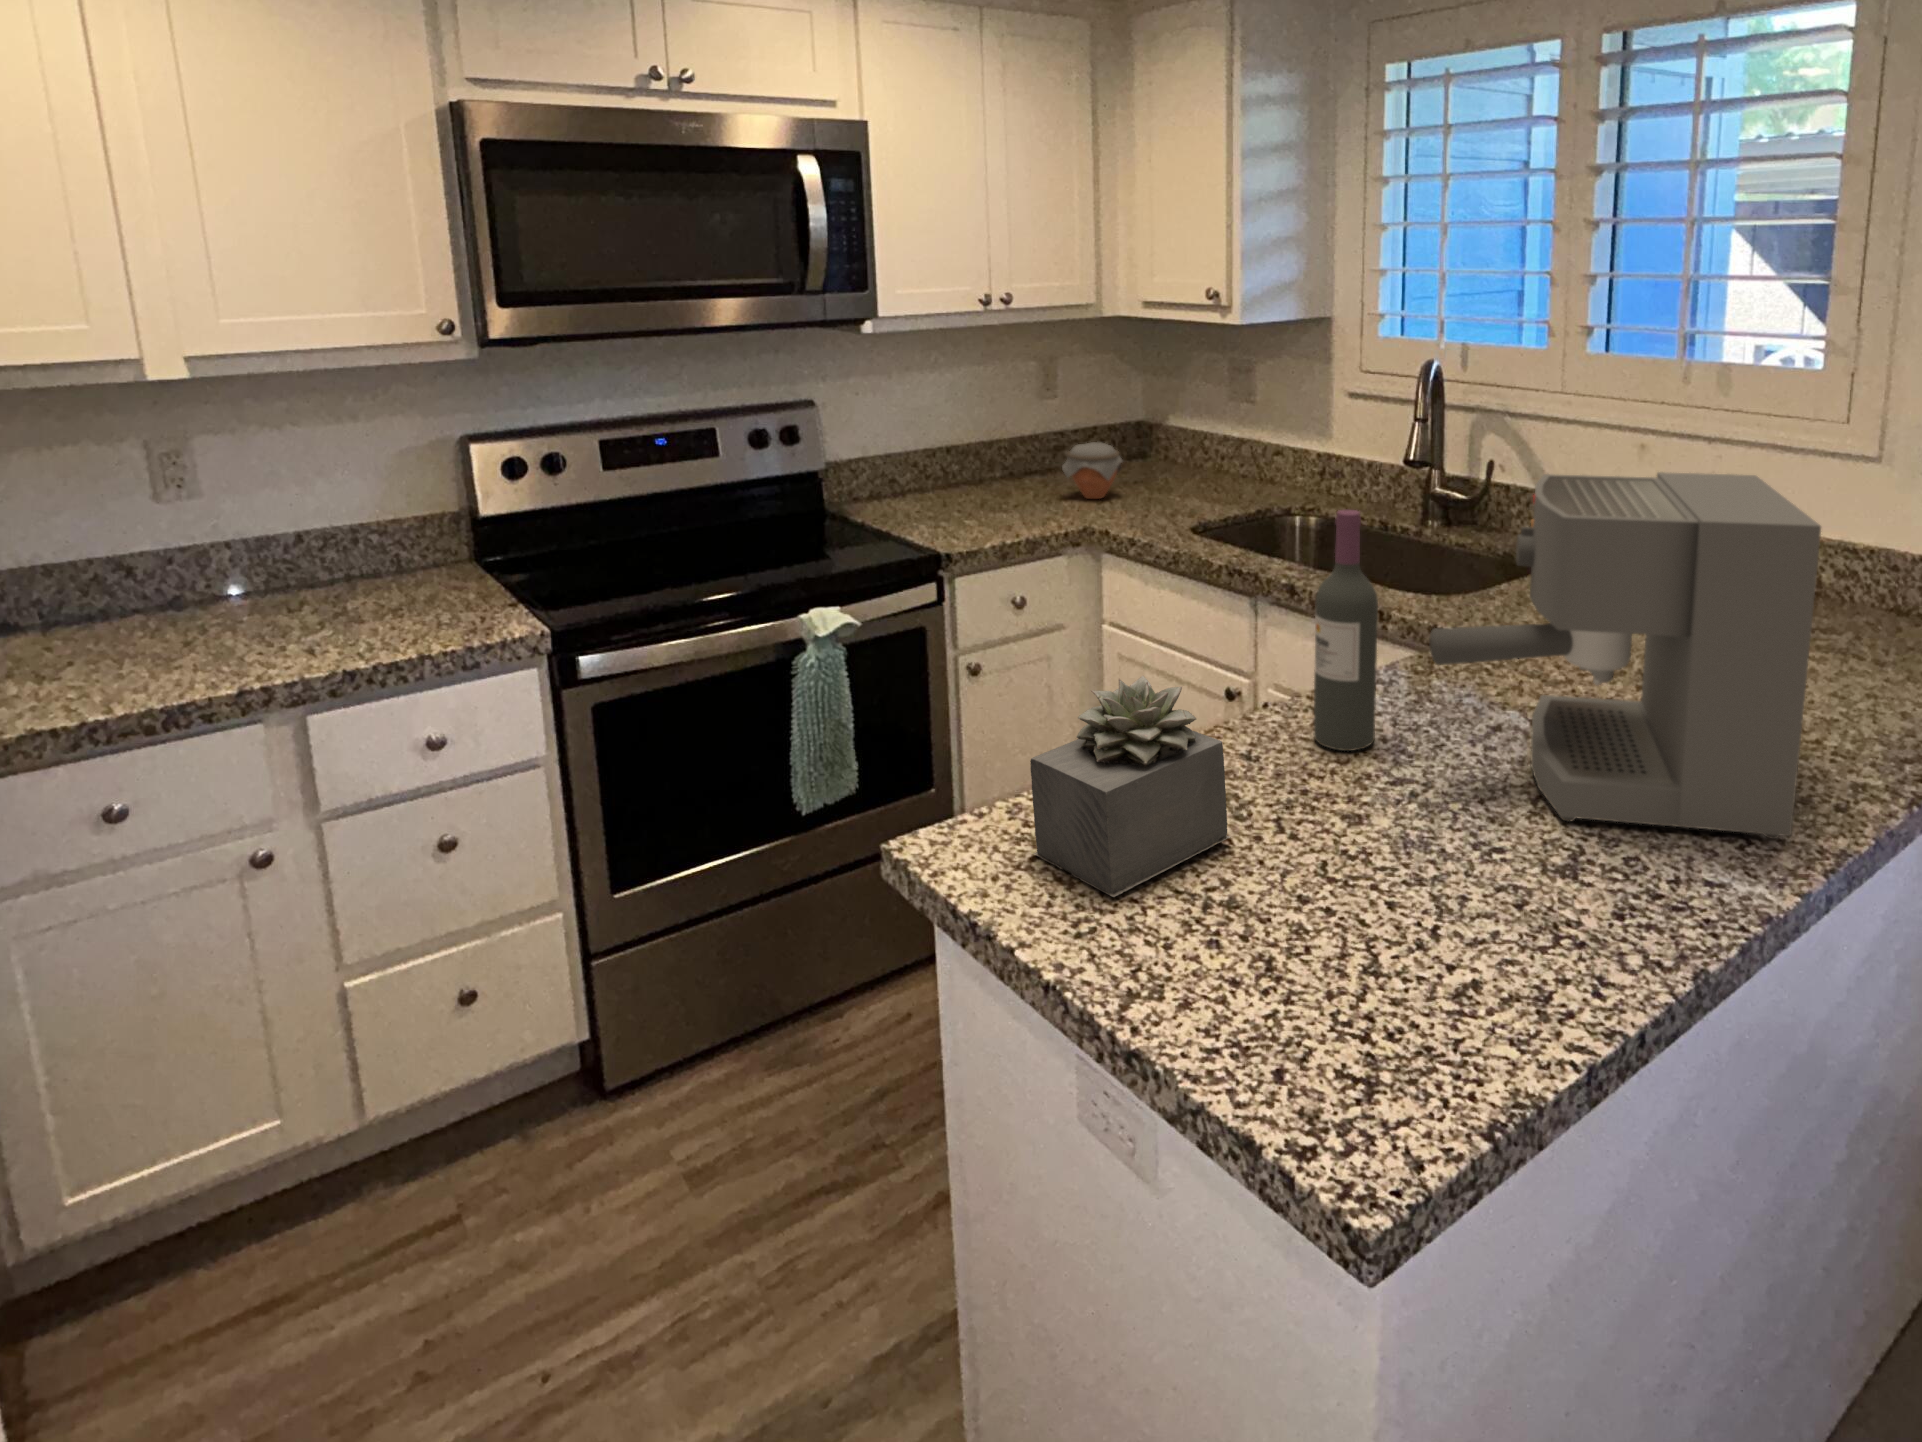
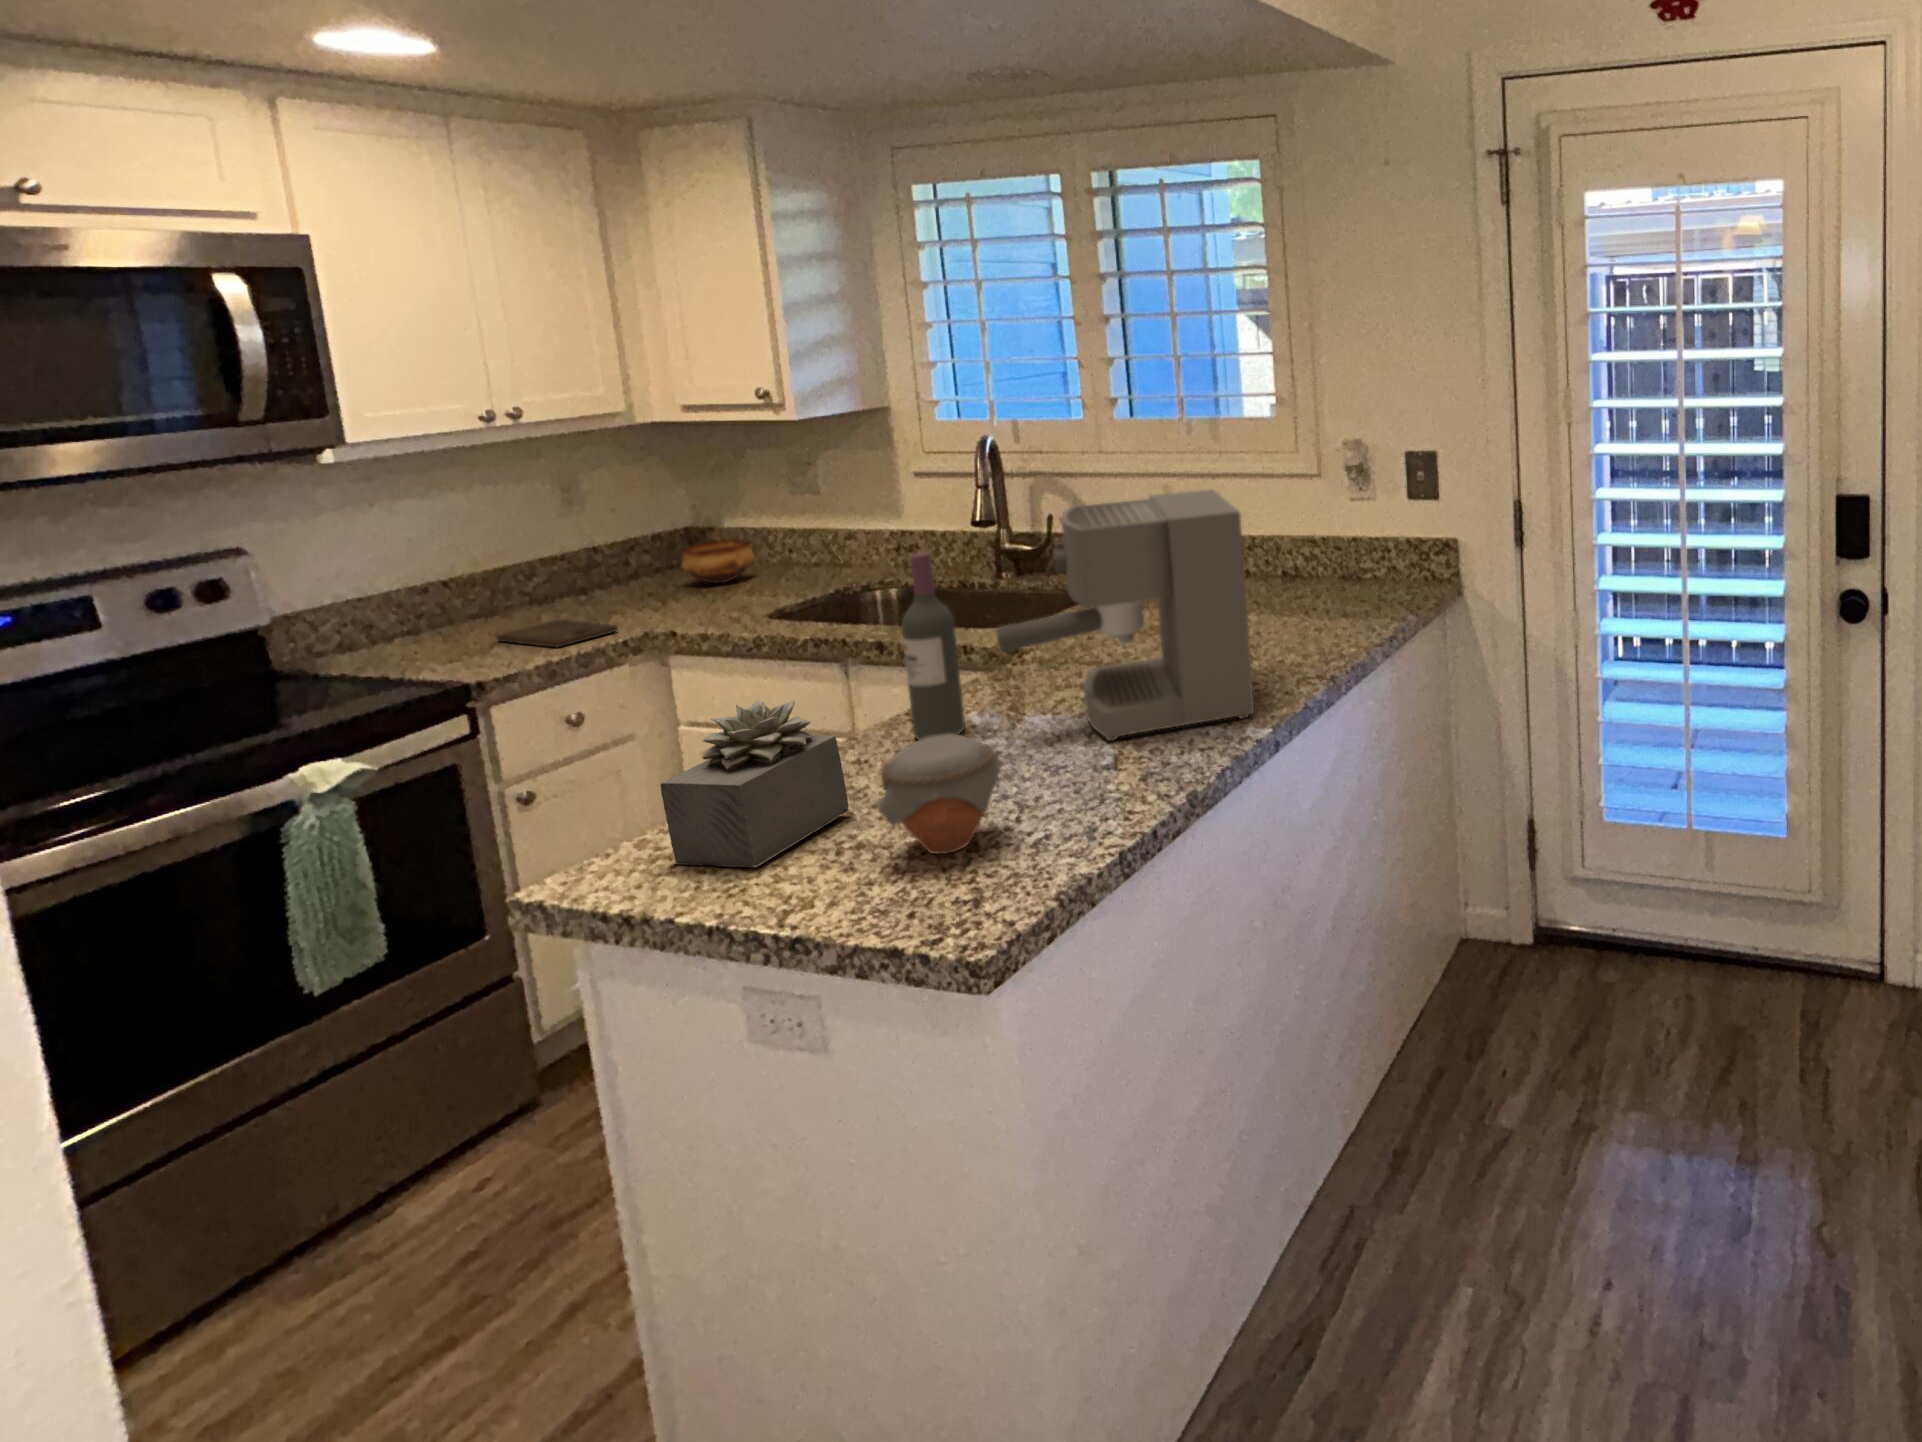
bowl: none [1128,440,1191,483] -> present [681,539,755,583]
jar: present [1062,442,1123,499] -> present [877,734,1004,854]
cutting board: none [974,500,1065,529] -> present [496,620,618,648]

